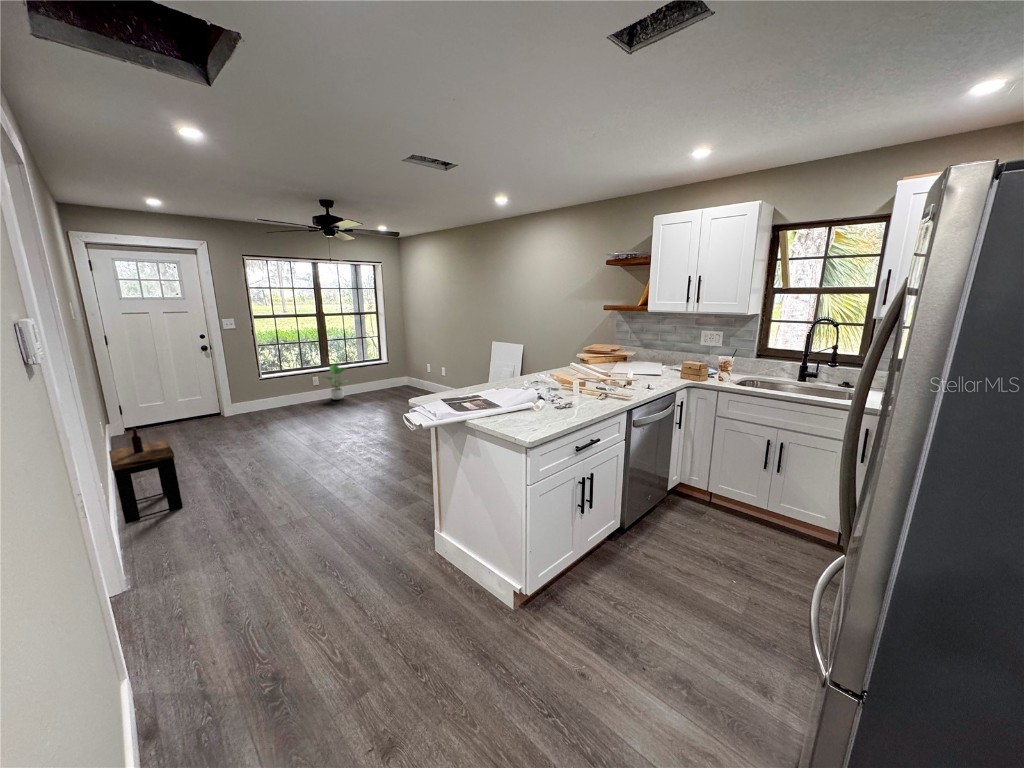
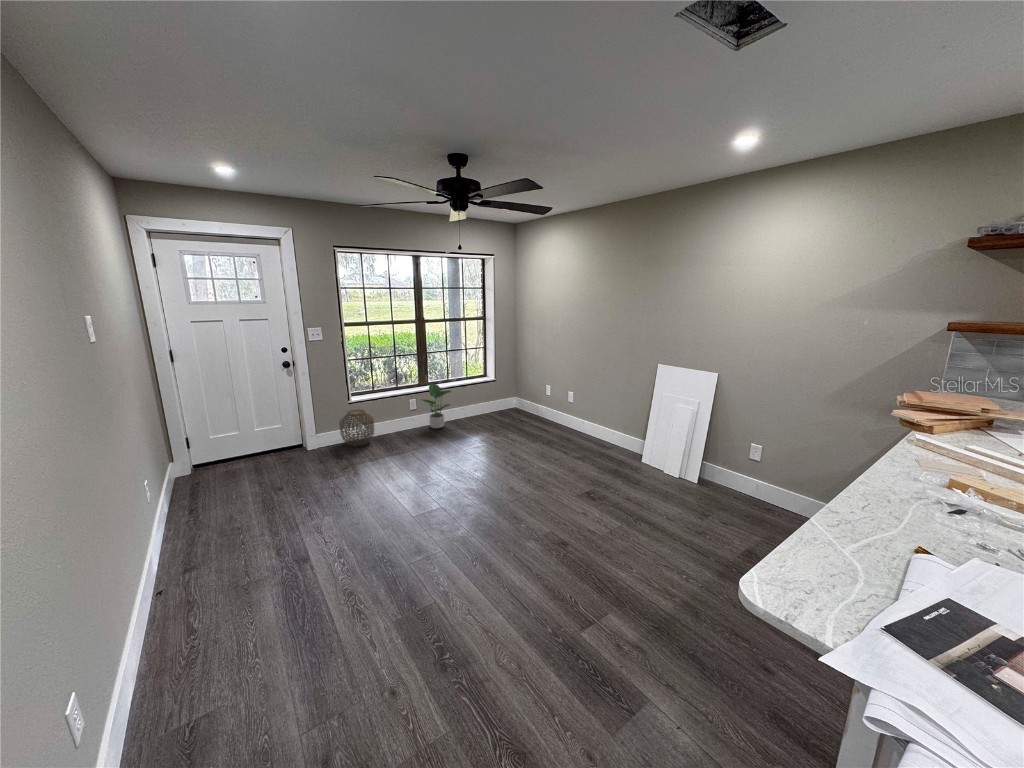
woven basket: none [252,384,282,412] -> present [339,410,374,446]
side table: present [109,428,183,524] -> none [122,544,243,721]

